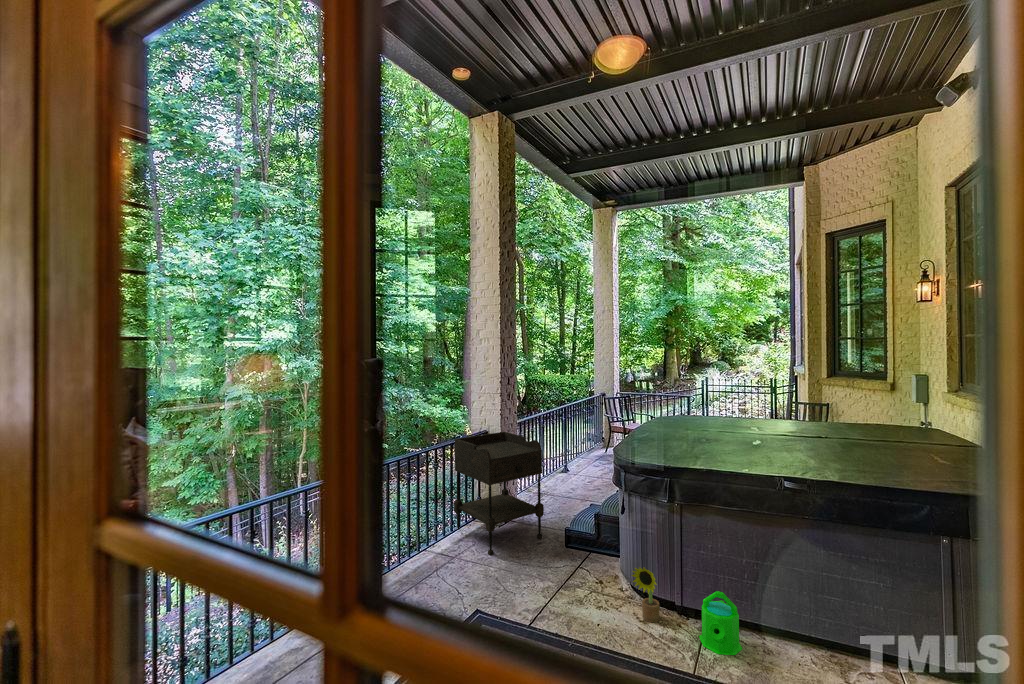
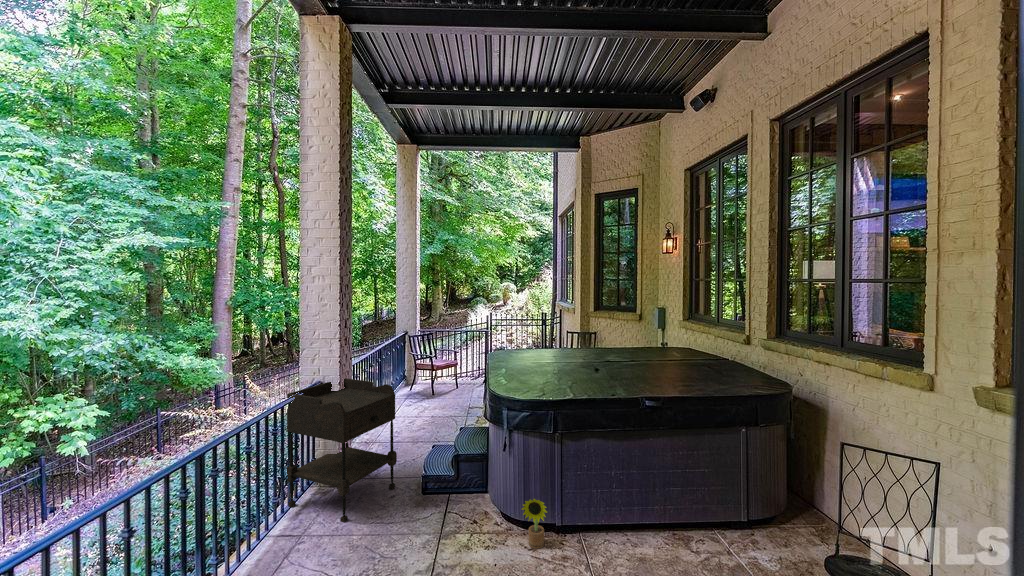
watering can: present [699,591,742,655] -> none [582,505,618,561]

